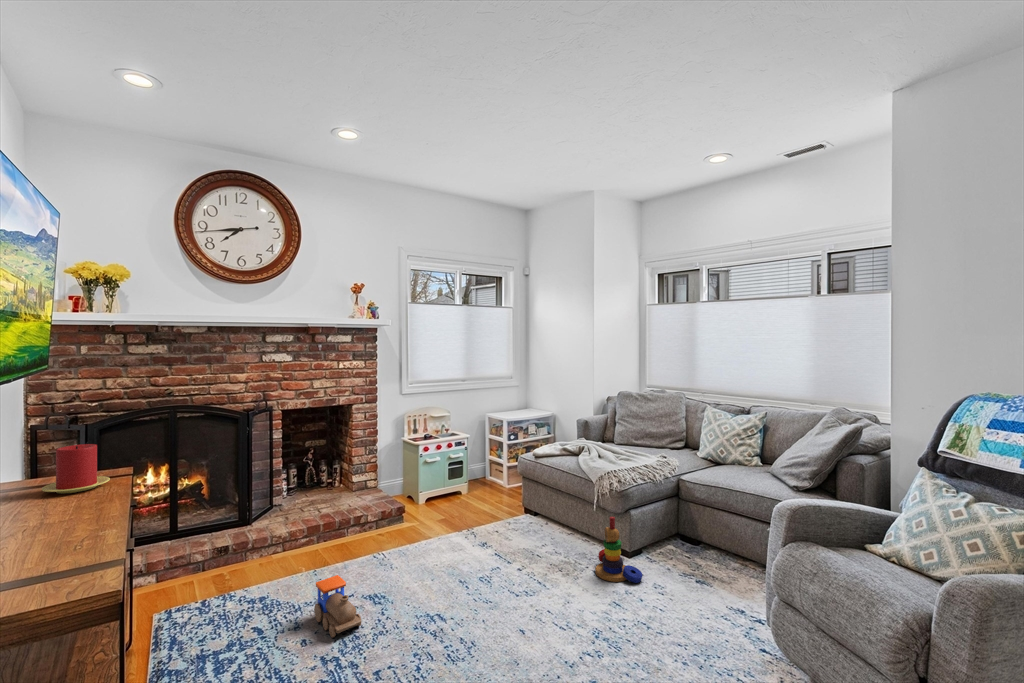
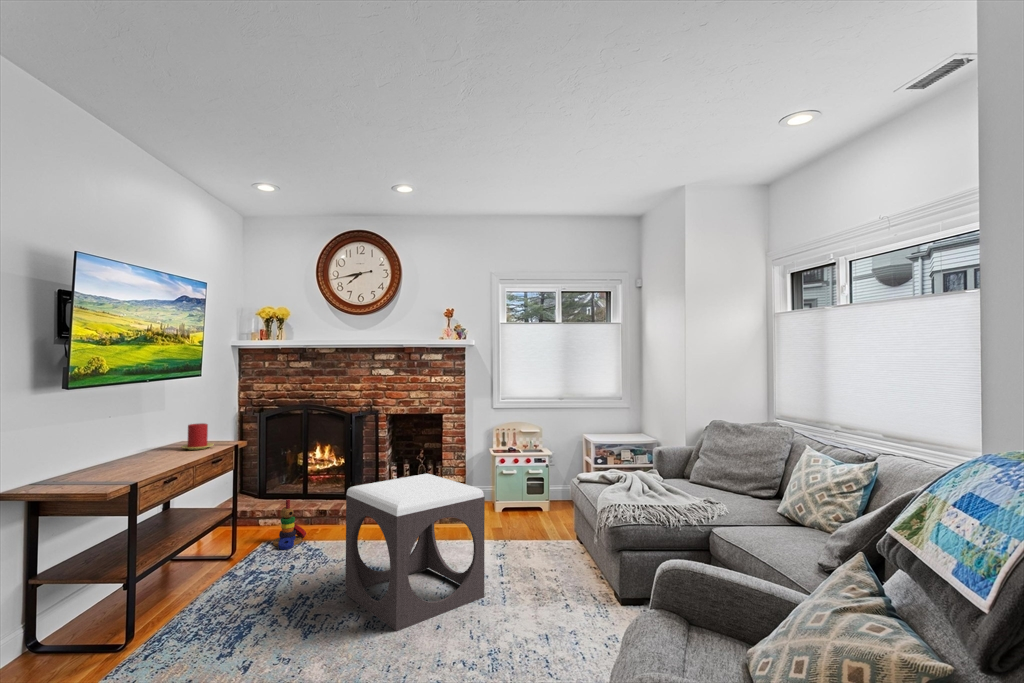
footstool: none [400,469,549,660] -> present [345,474,485,631]
stacking toy: present [595,517,643,583] -> present [273,499,306,550]
toy train: present [314,575,361,638] -> none [317,540,345,579]

